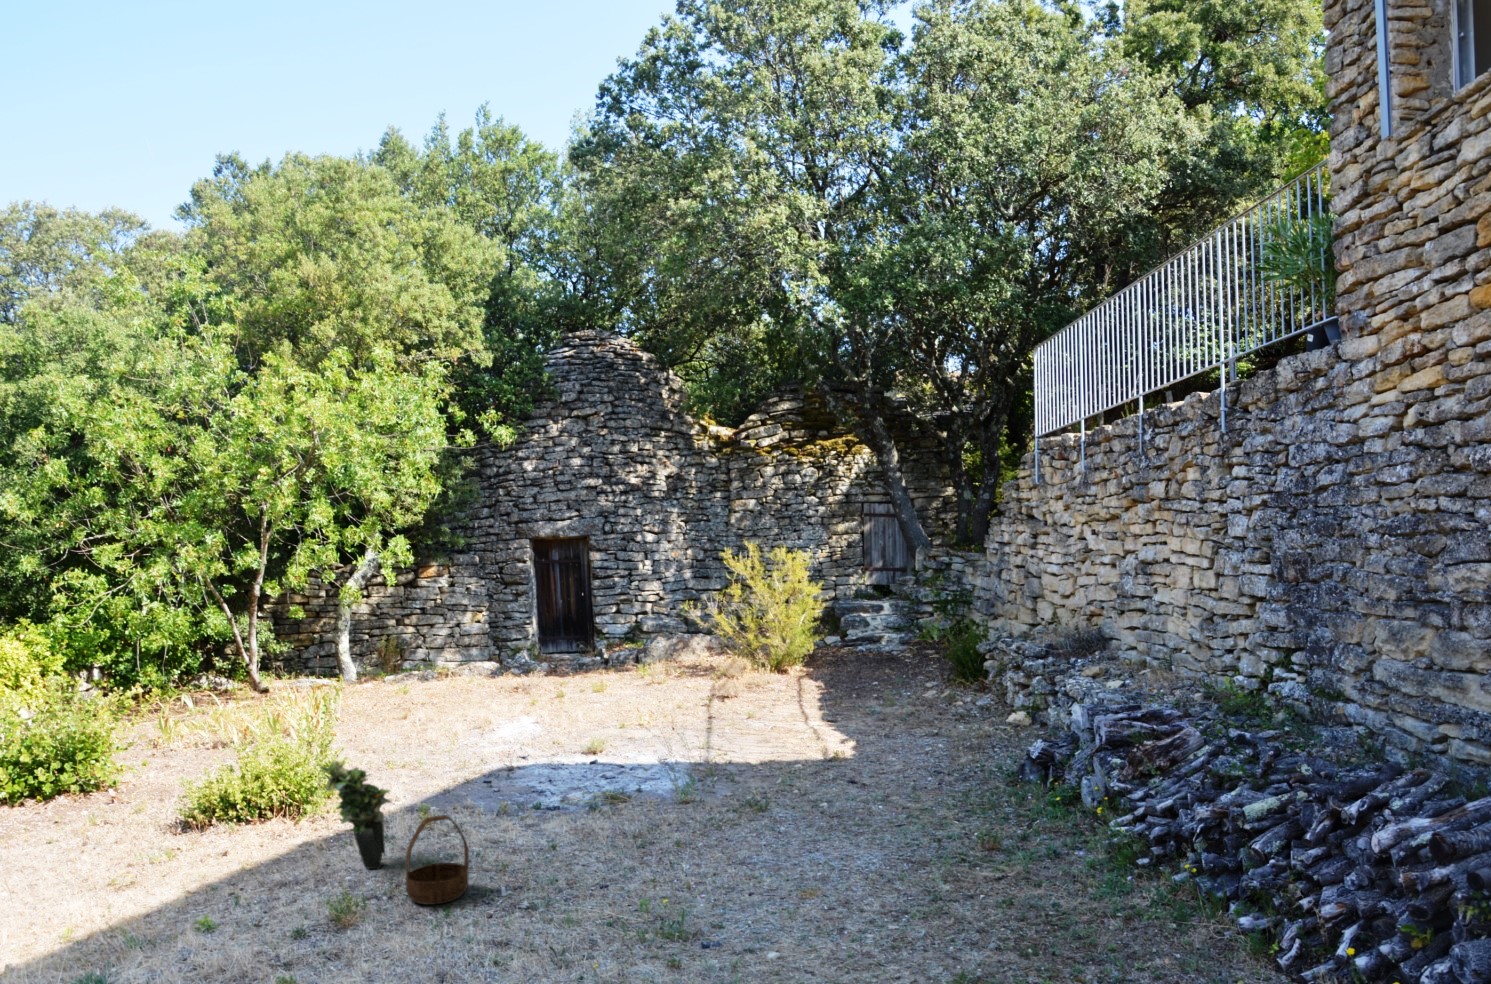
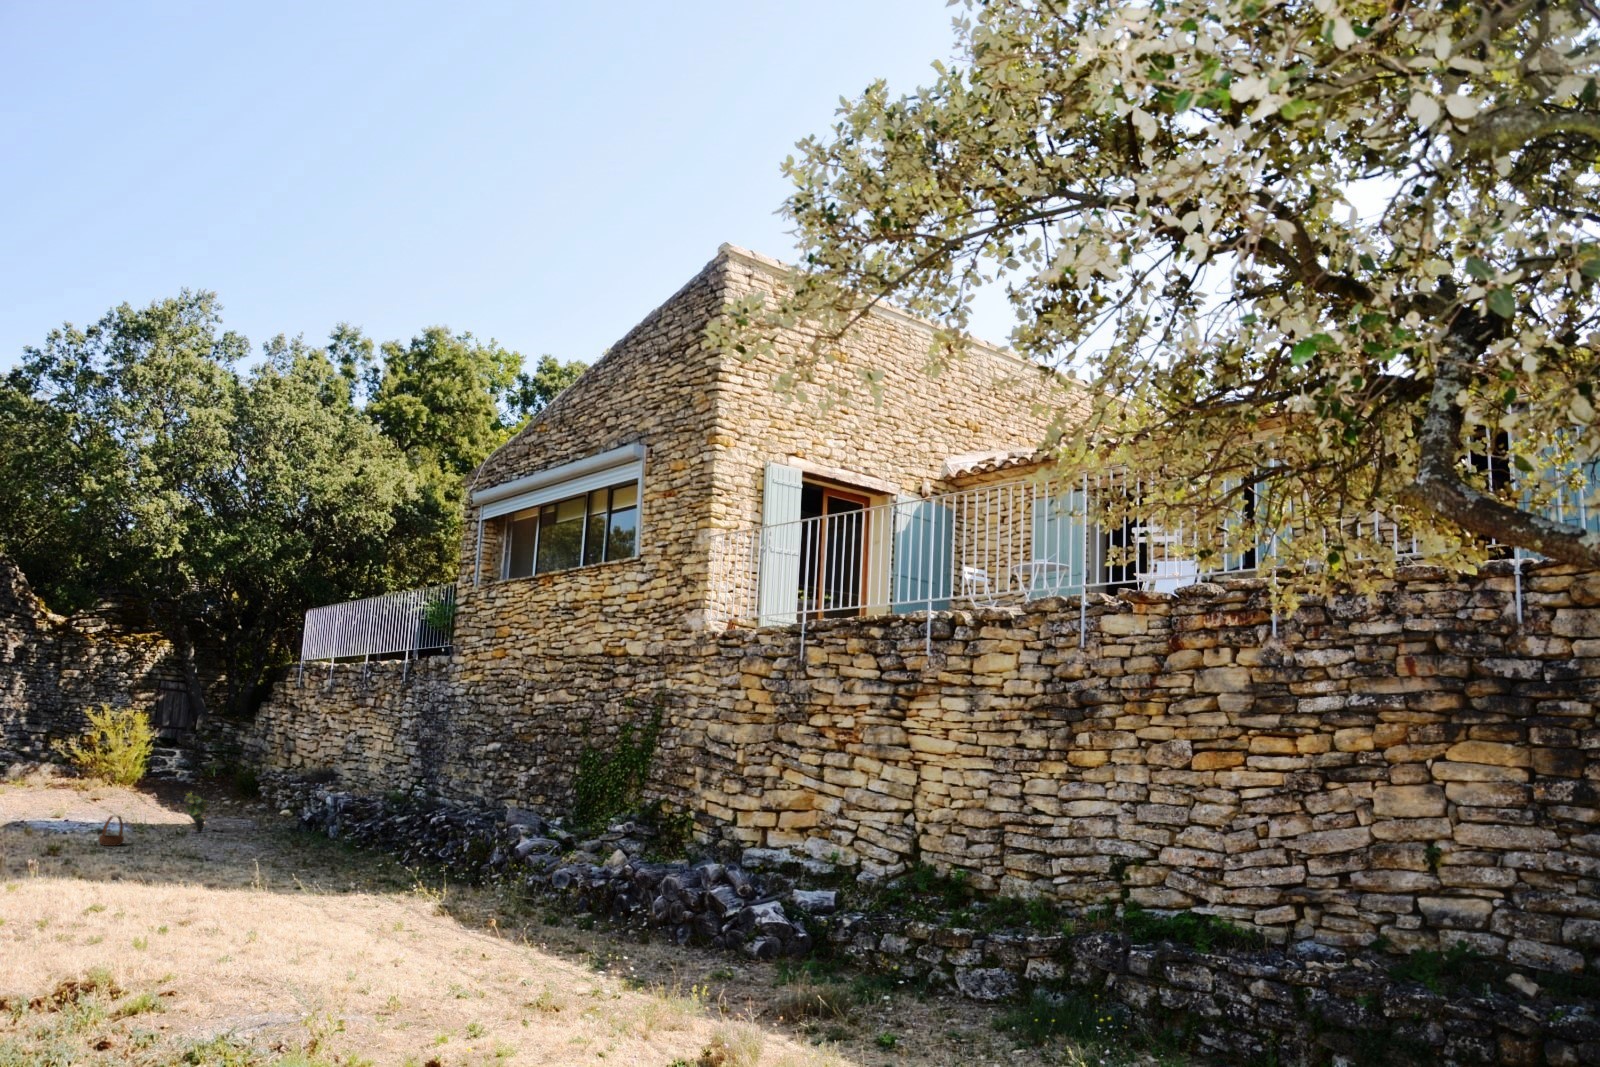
potted plant: present [320,761,390,869] -> present [185,793,206,833]

